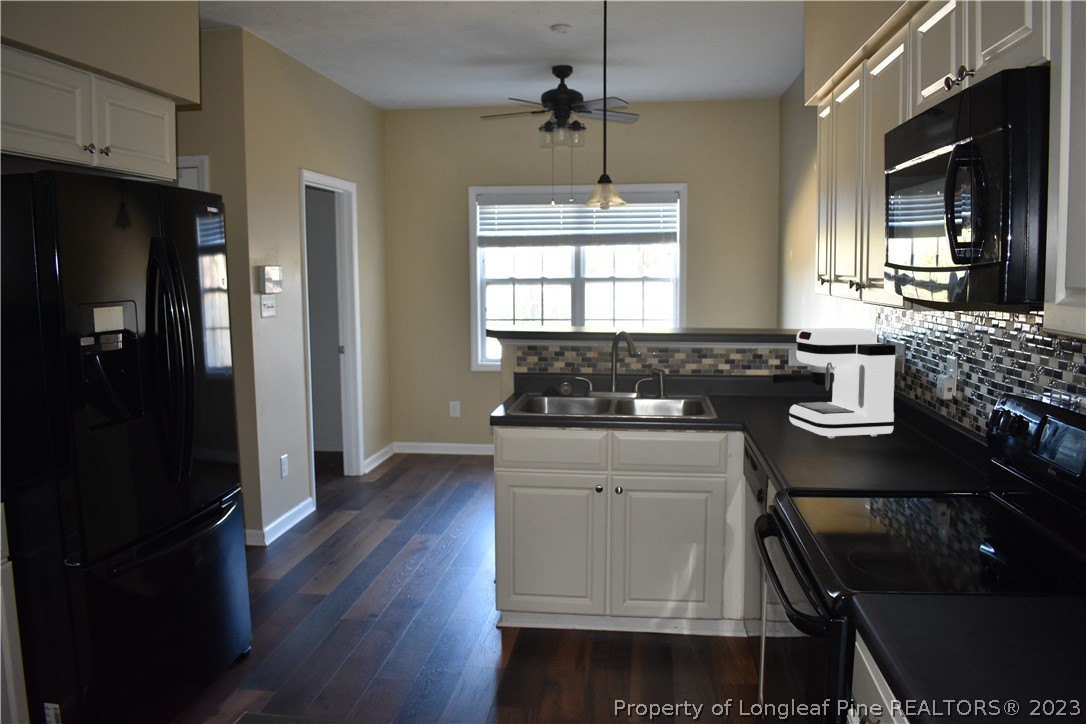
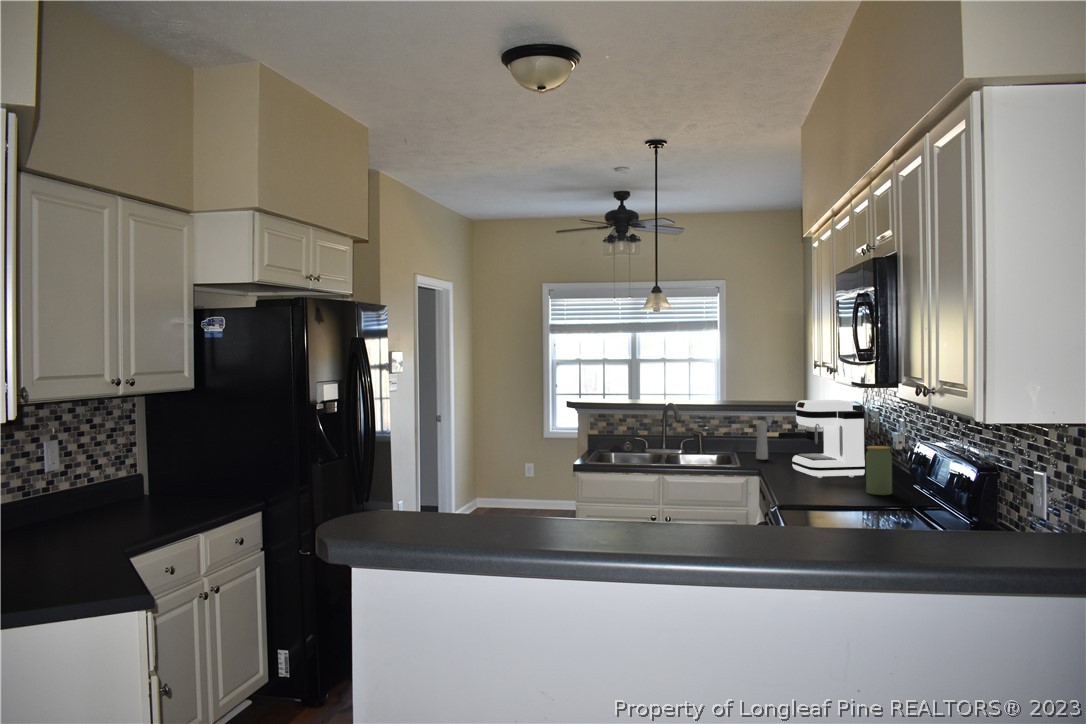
pepper mill: none [734,347,758,407] -> present [756,414,774,460]
jar: none [910,397,952,471] -> present [866,446,892,495]

